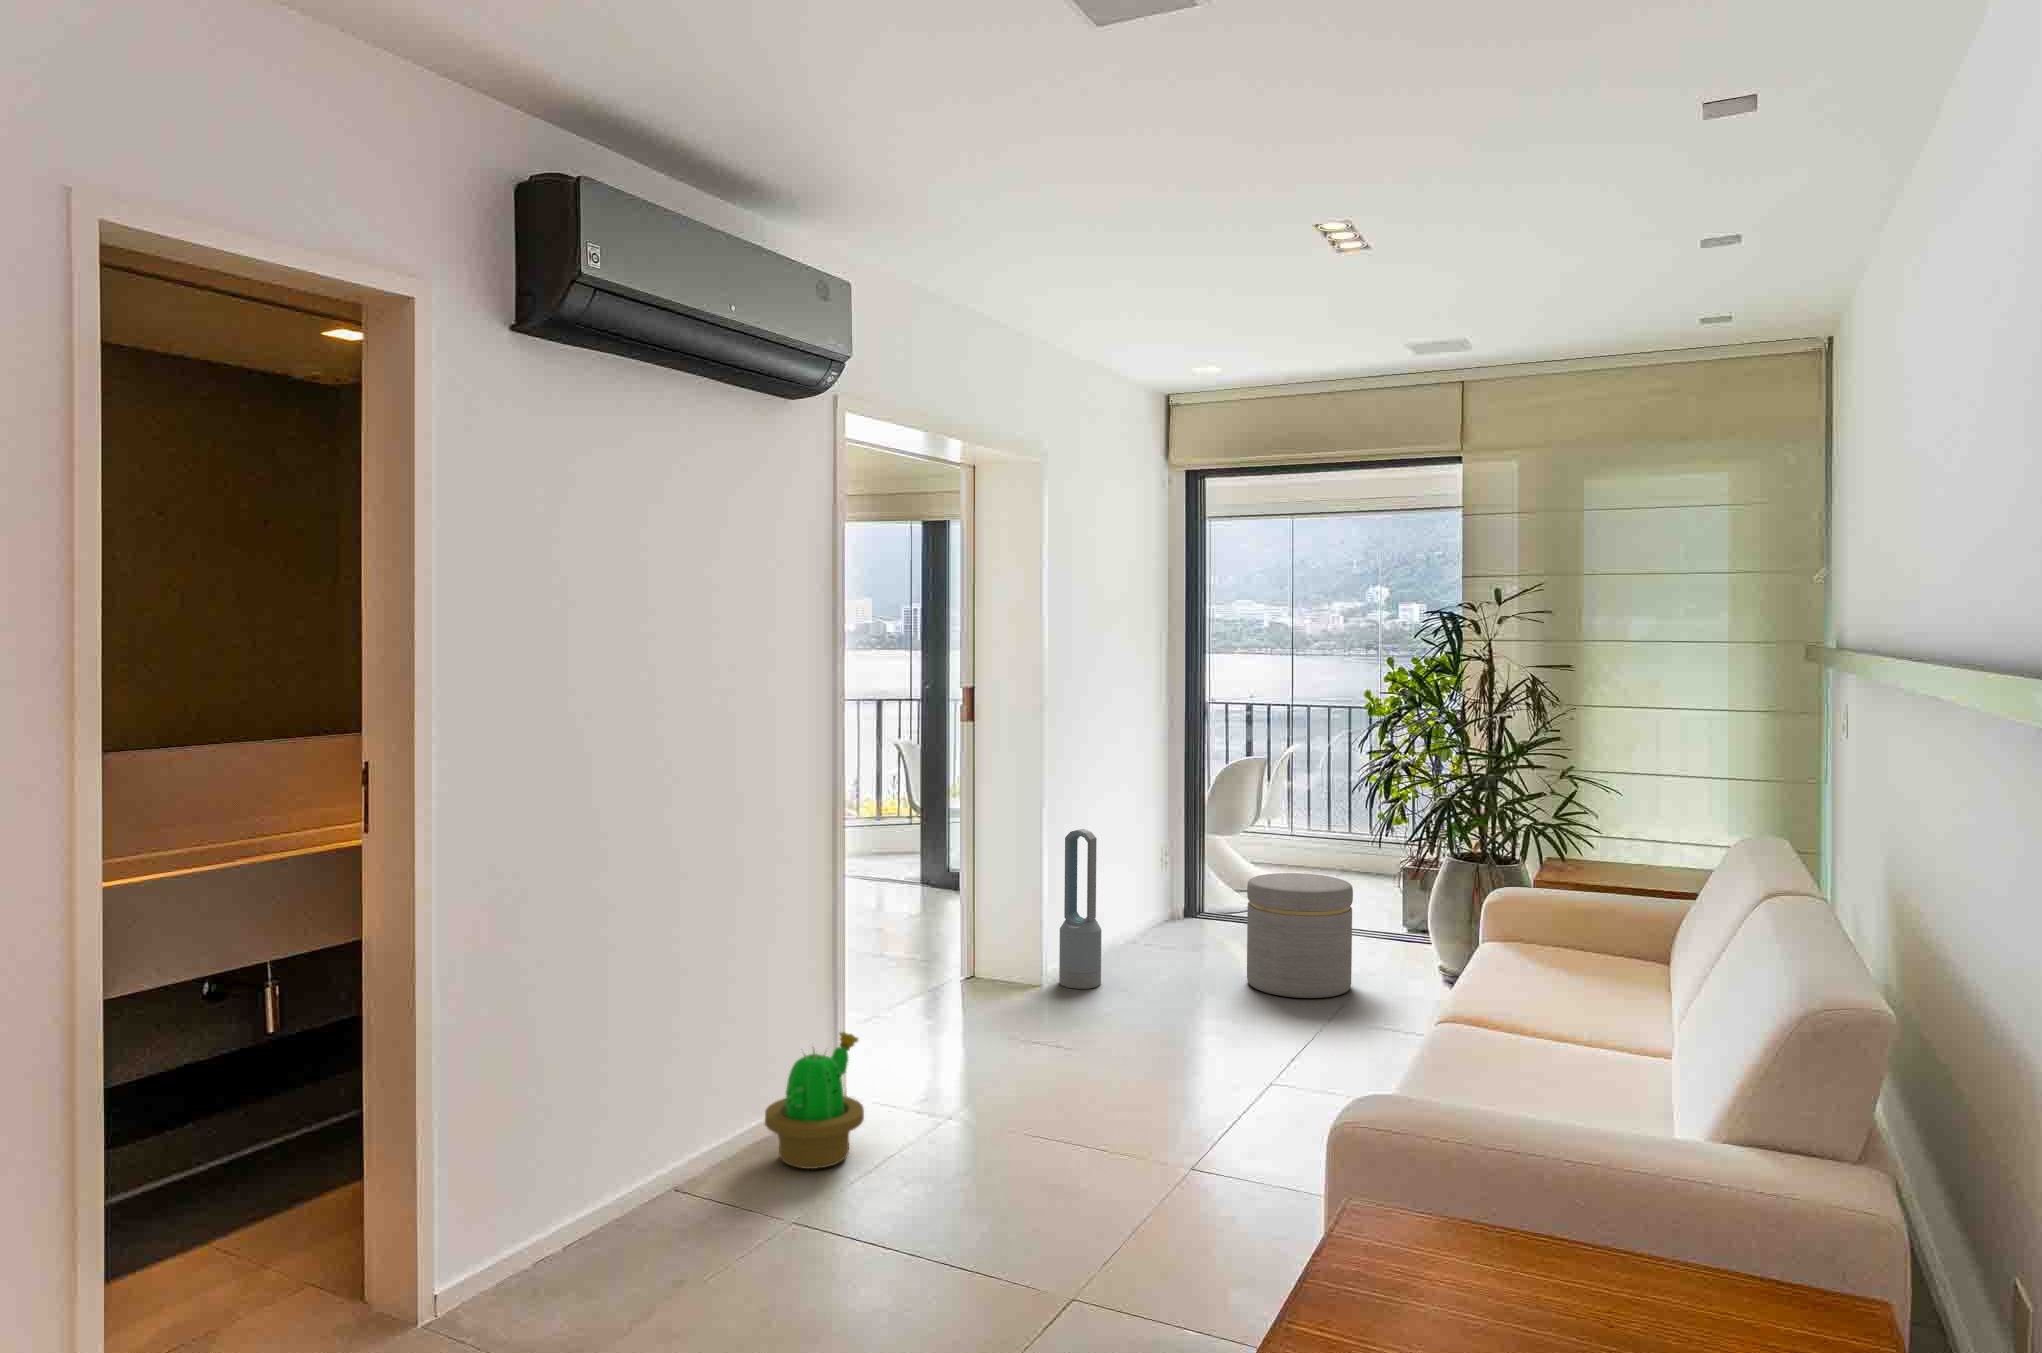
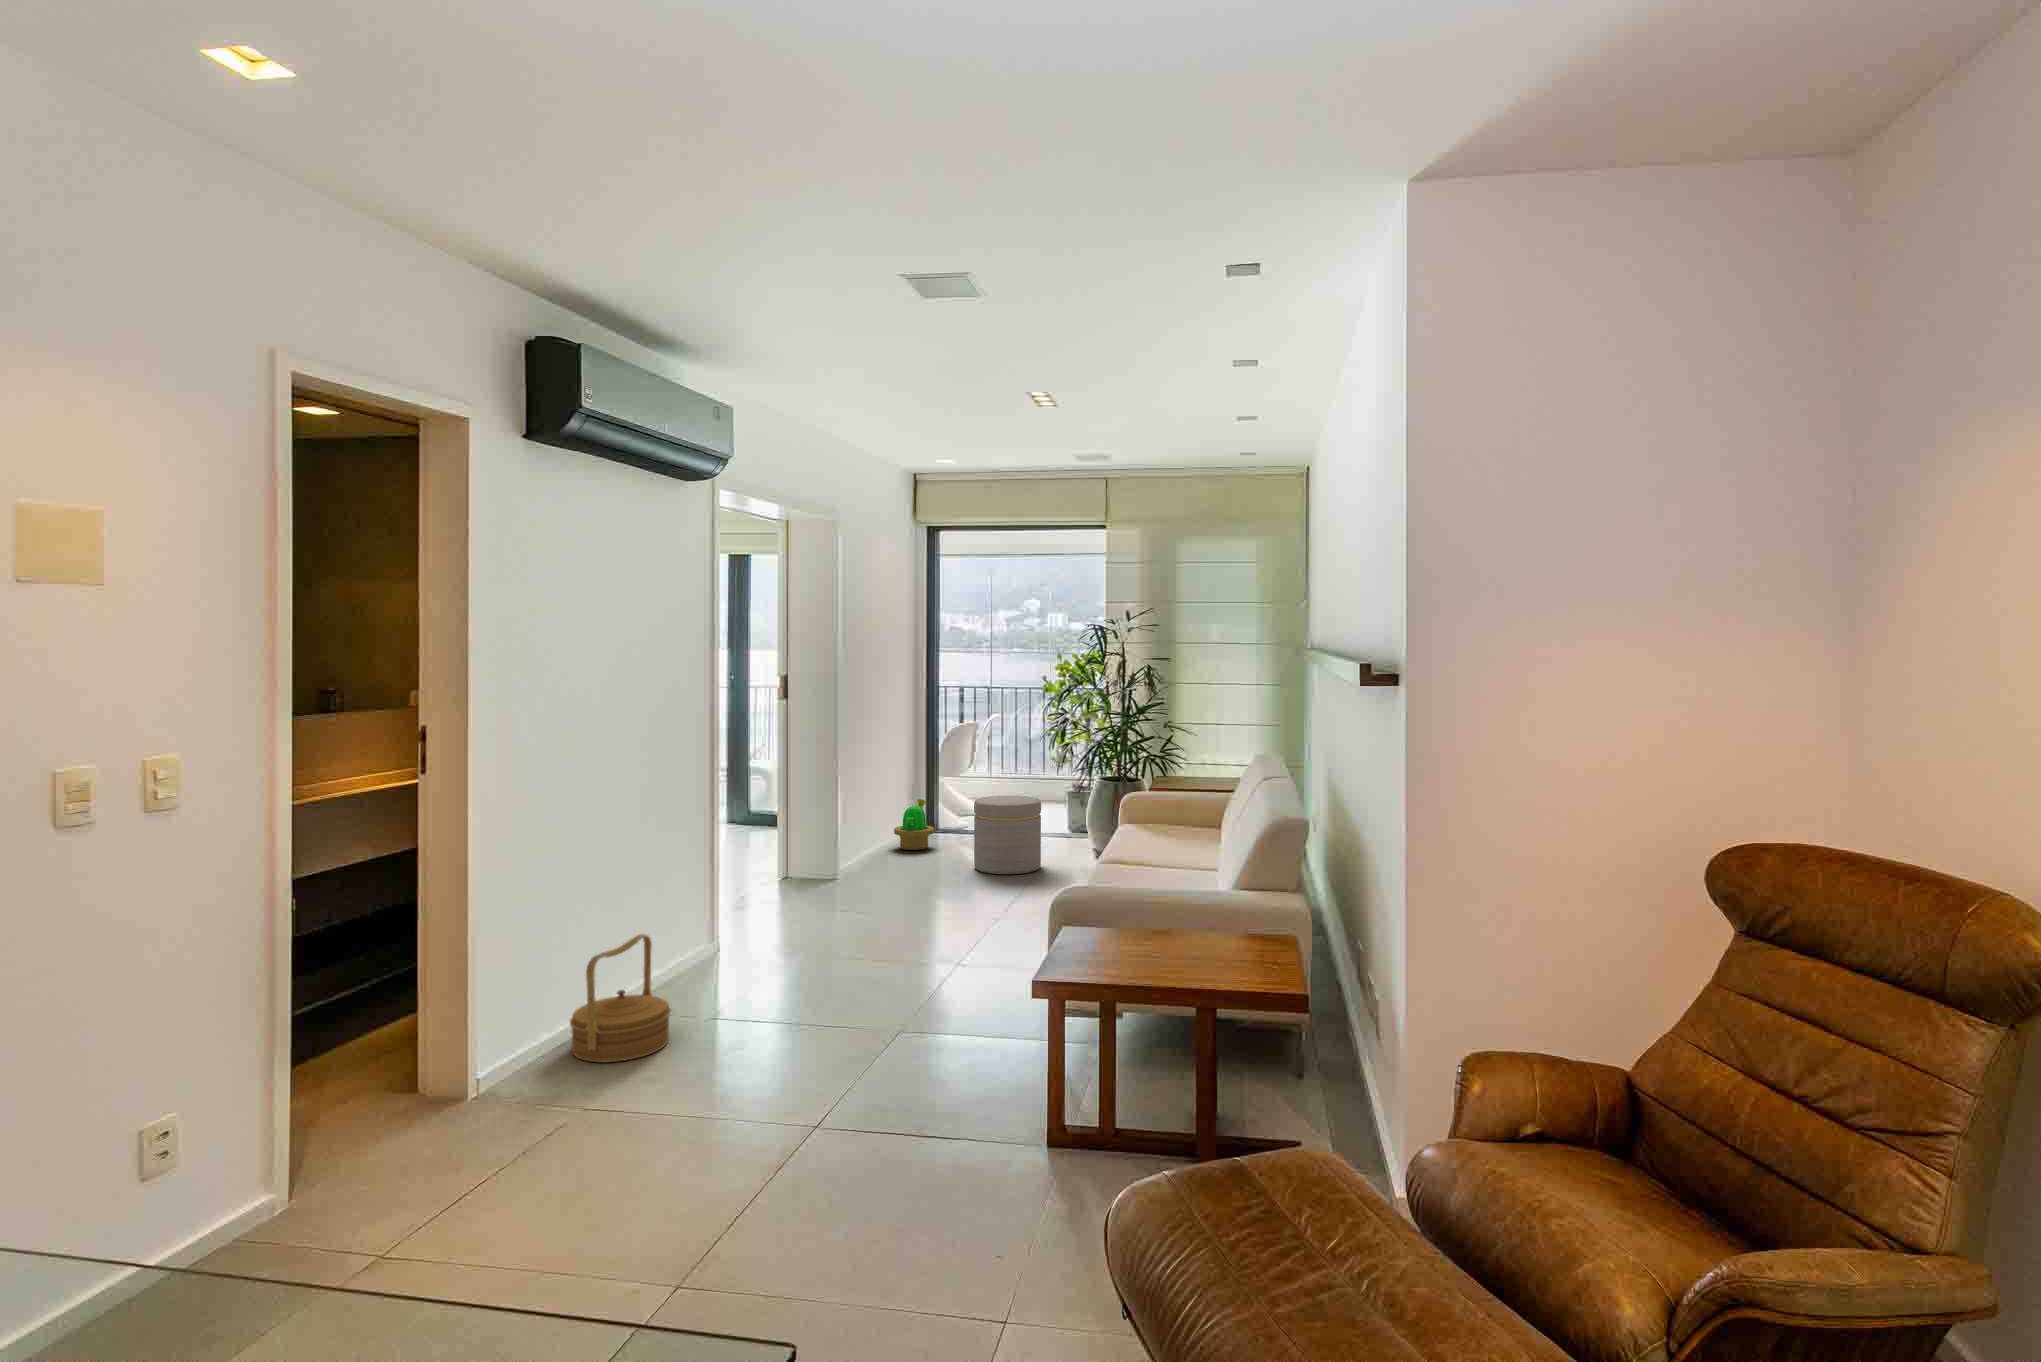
air purifier: present [1059,829,1102,989] -> none [849,771,878,879]
decorative plant: present [765,1032,864,1169] -> present [894,799,934,850]
basket: none [574,1090,724,1298] -> present [570,934,671,1062]

